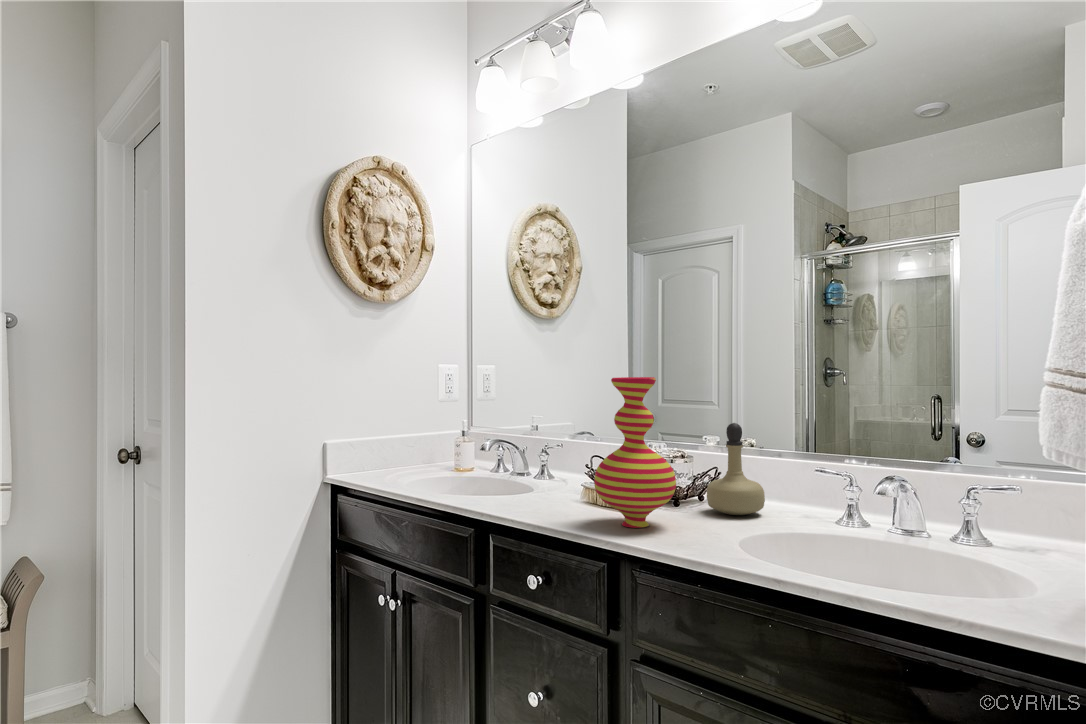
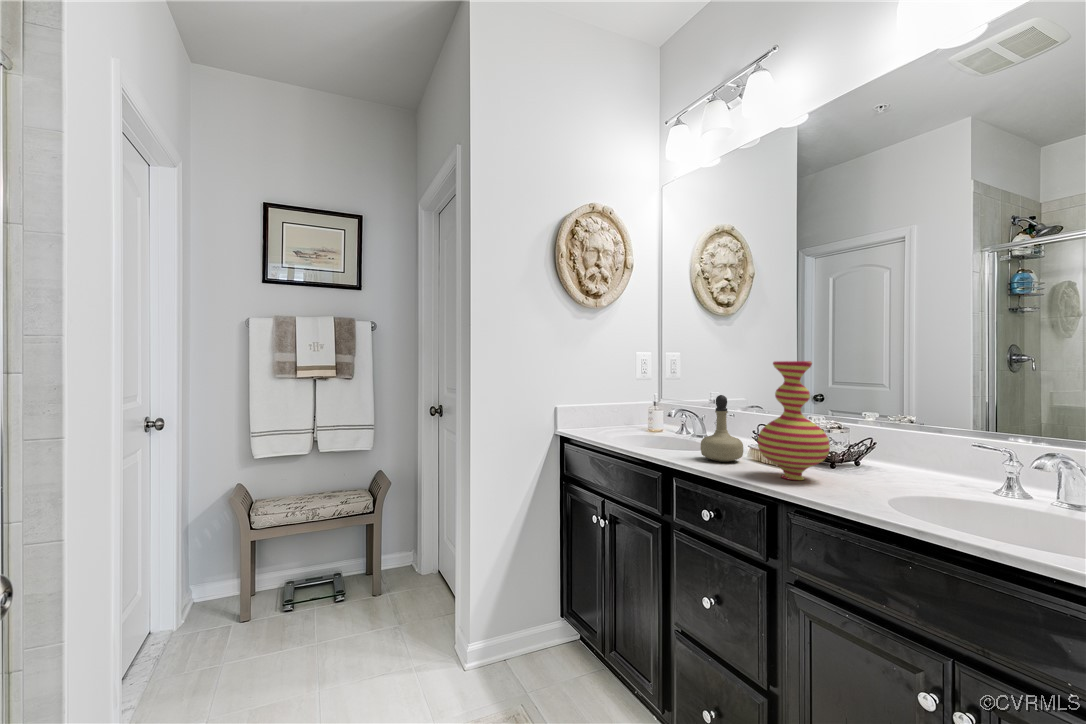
perfume bottle: present [707,423,765,515] -> present [701,395,743,462]

